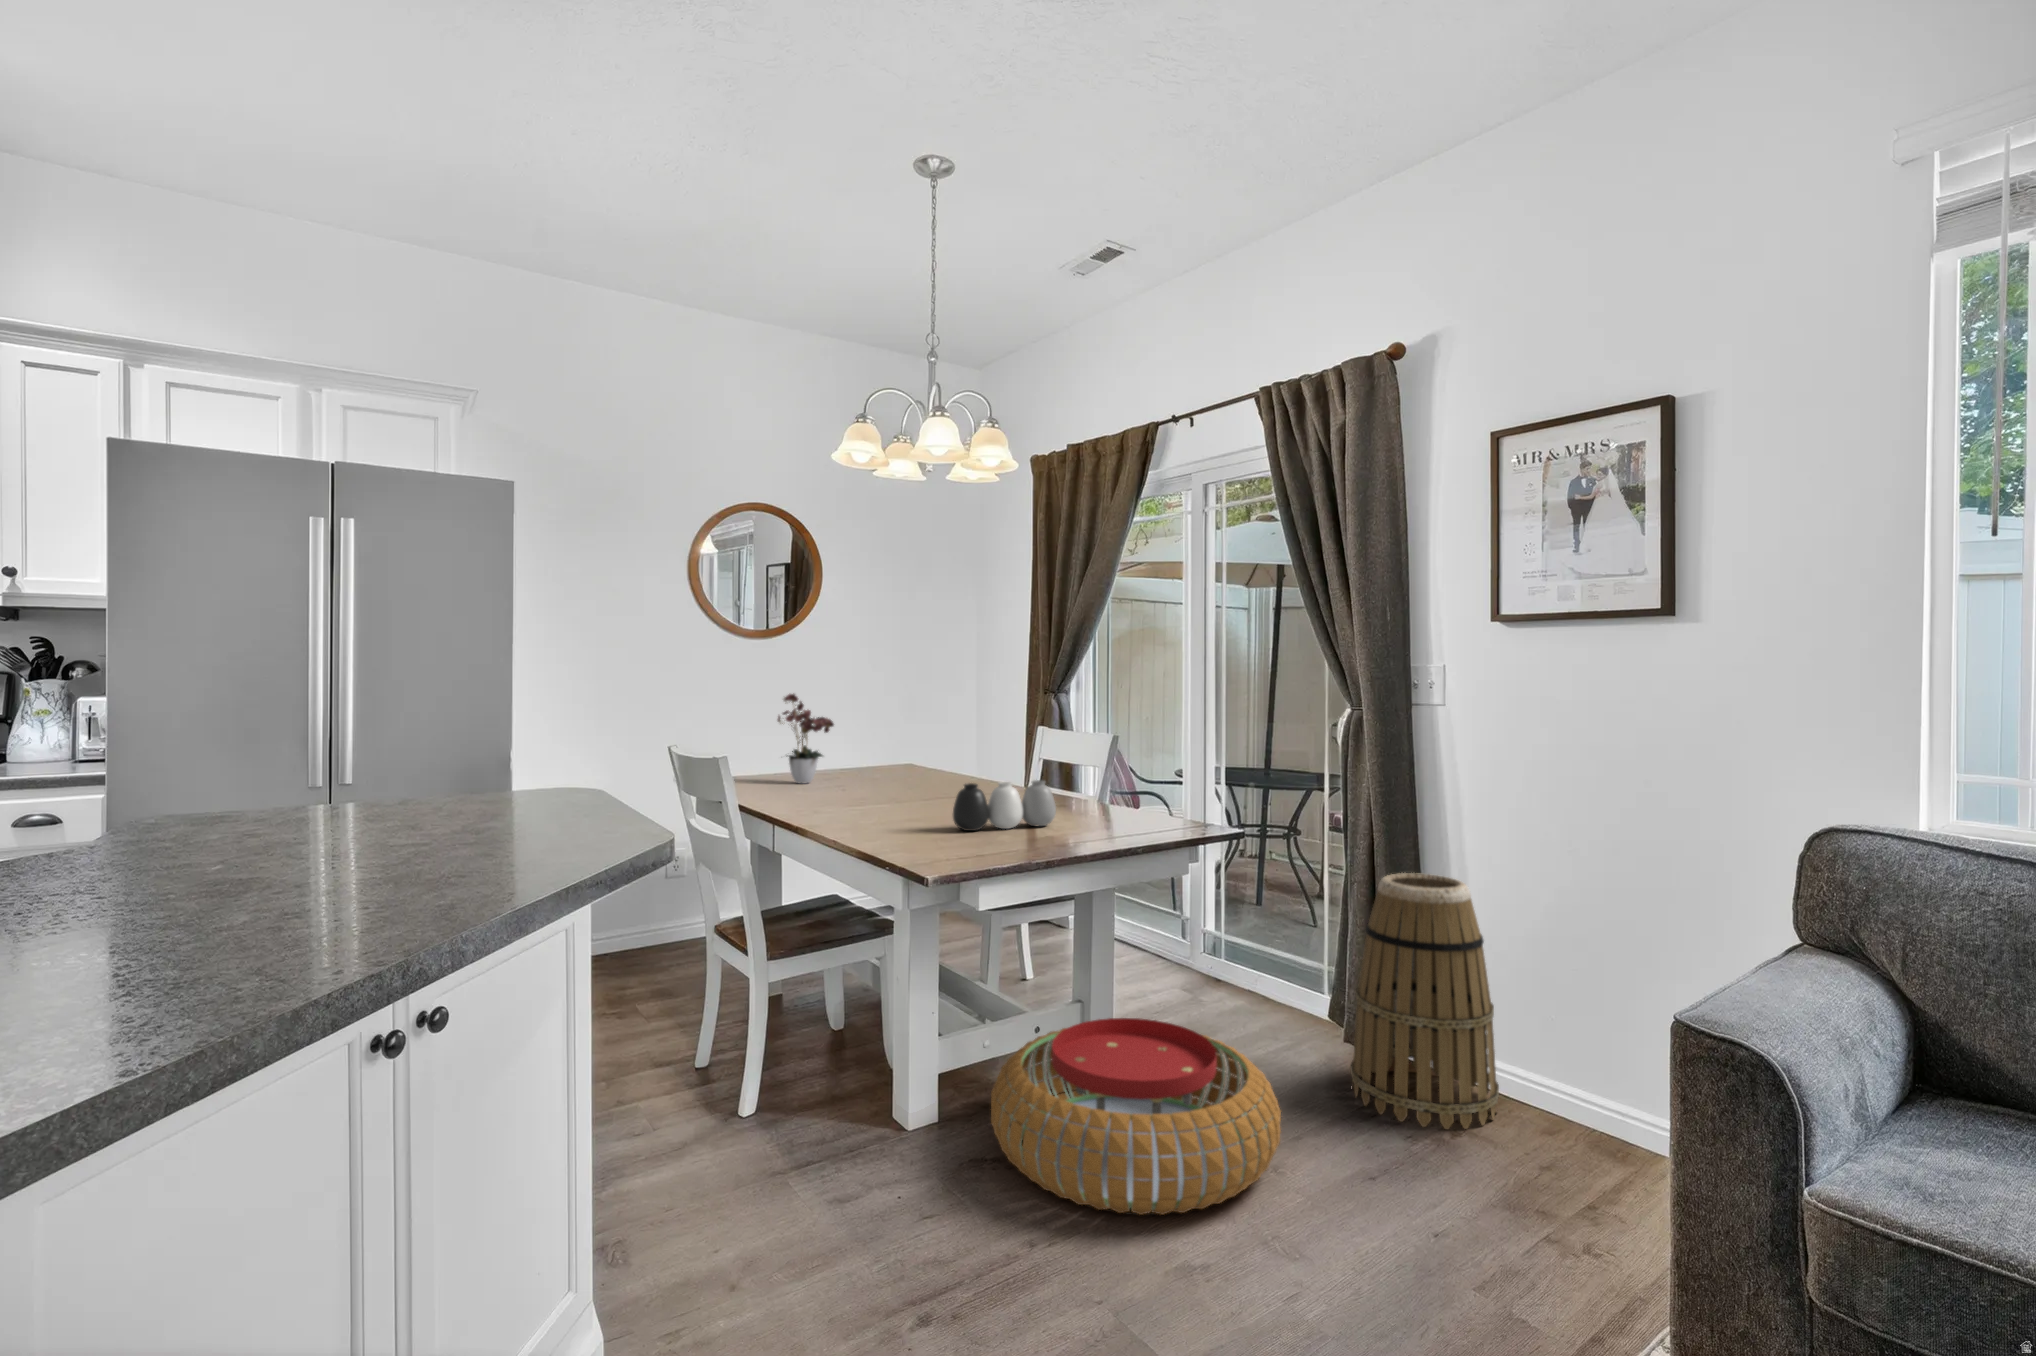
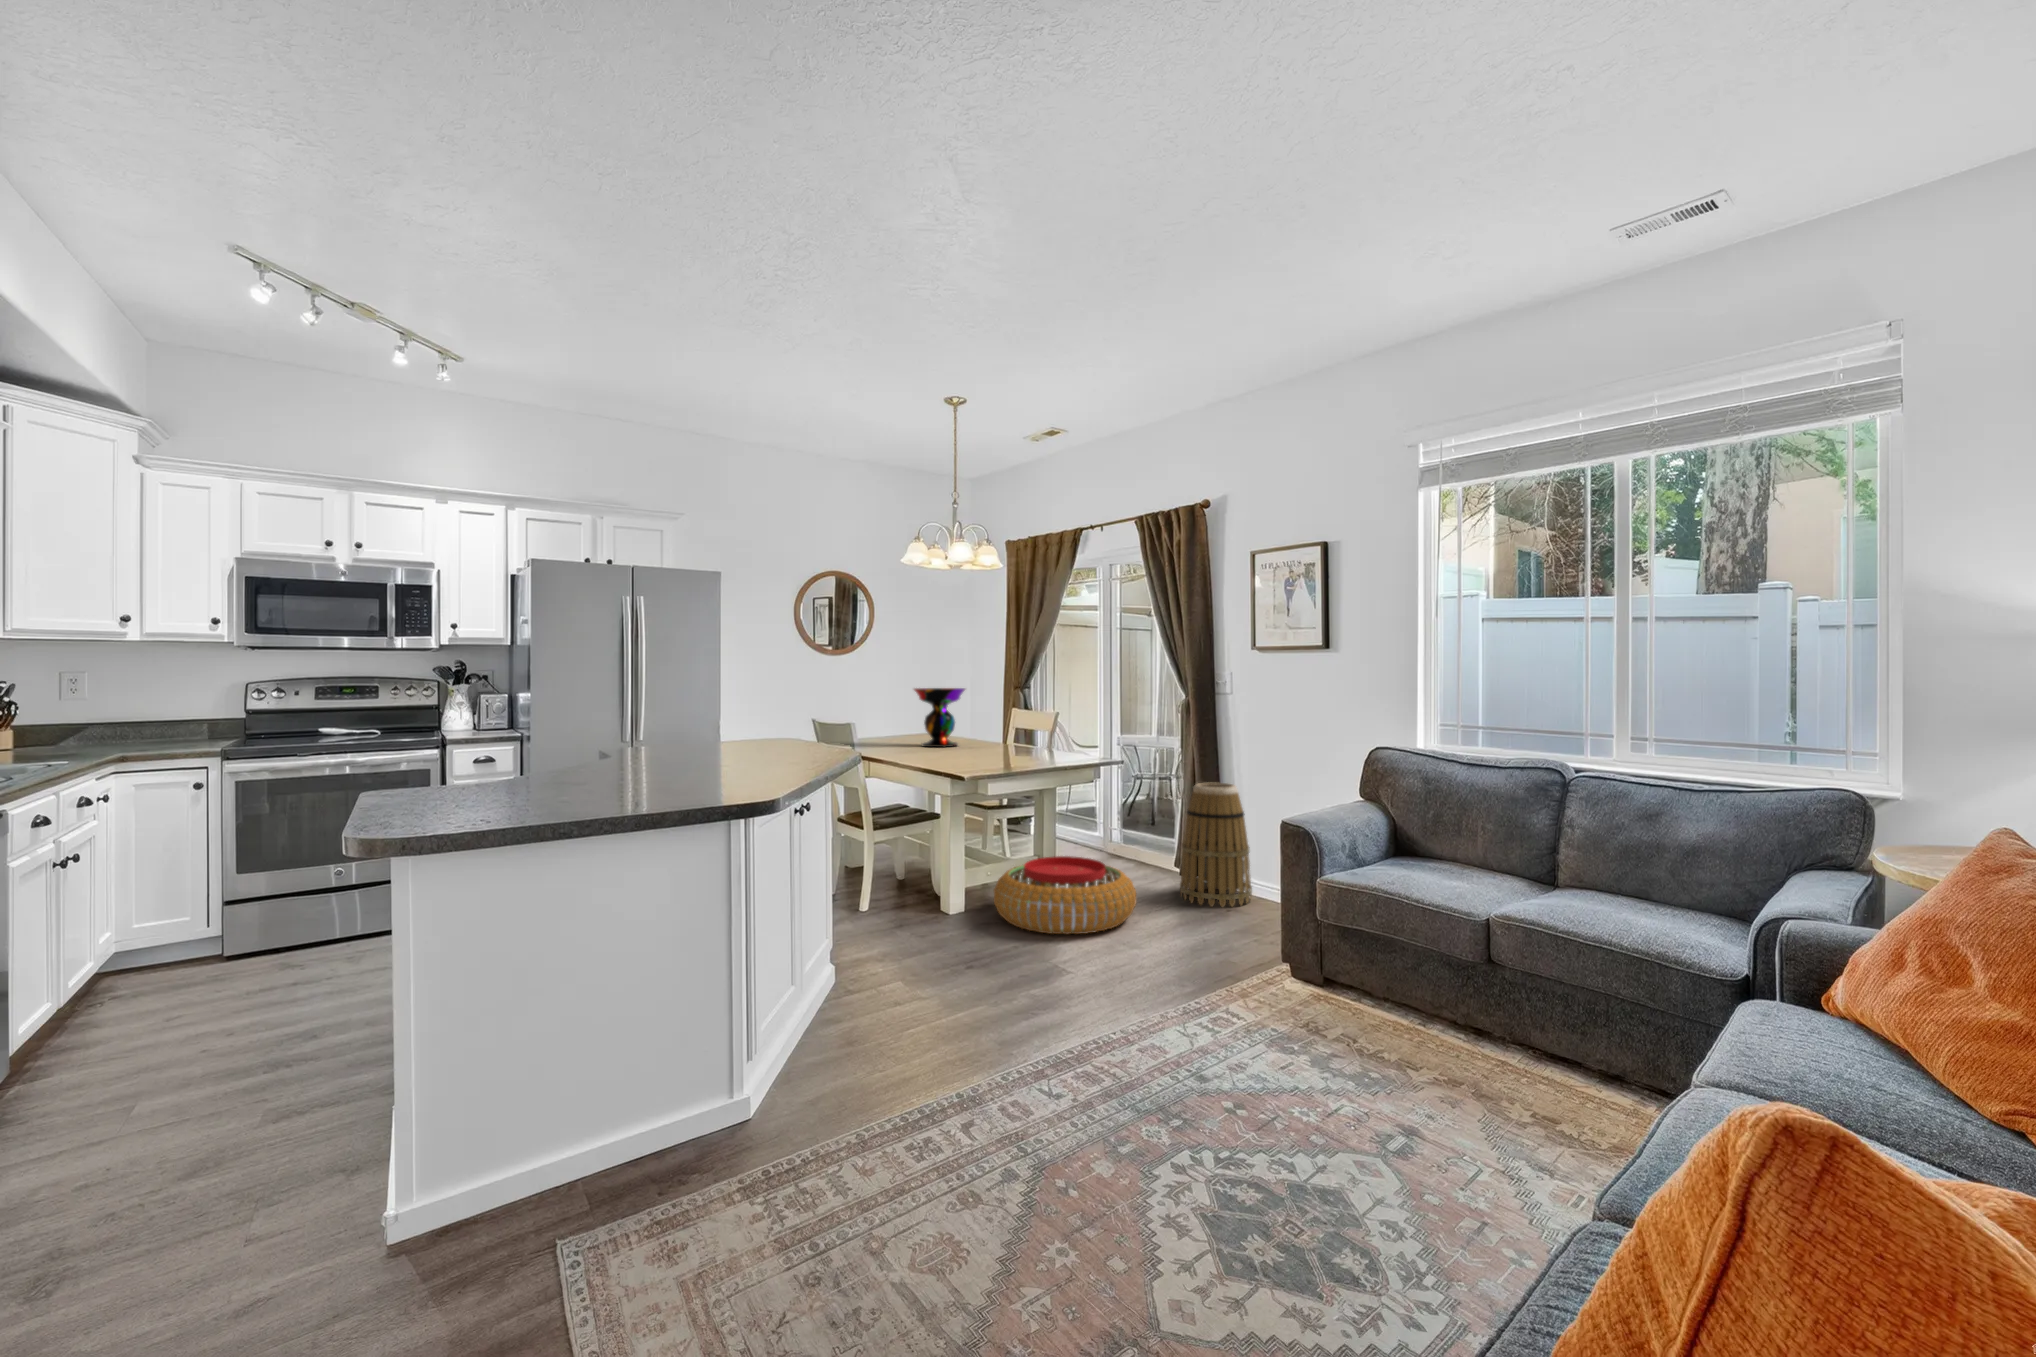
decorative bowl: none [864,690,958,794] -> present [914,688,965,747]
flower arrangement: present [777,693,834,783] -> none [857,688,895,743]
vase: present [953,780,1056,831] -> none [971,735,1025,761]

